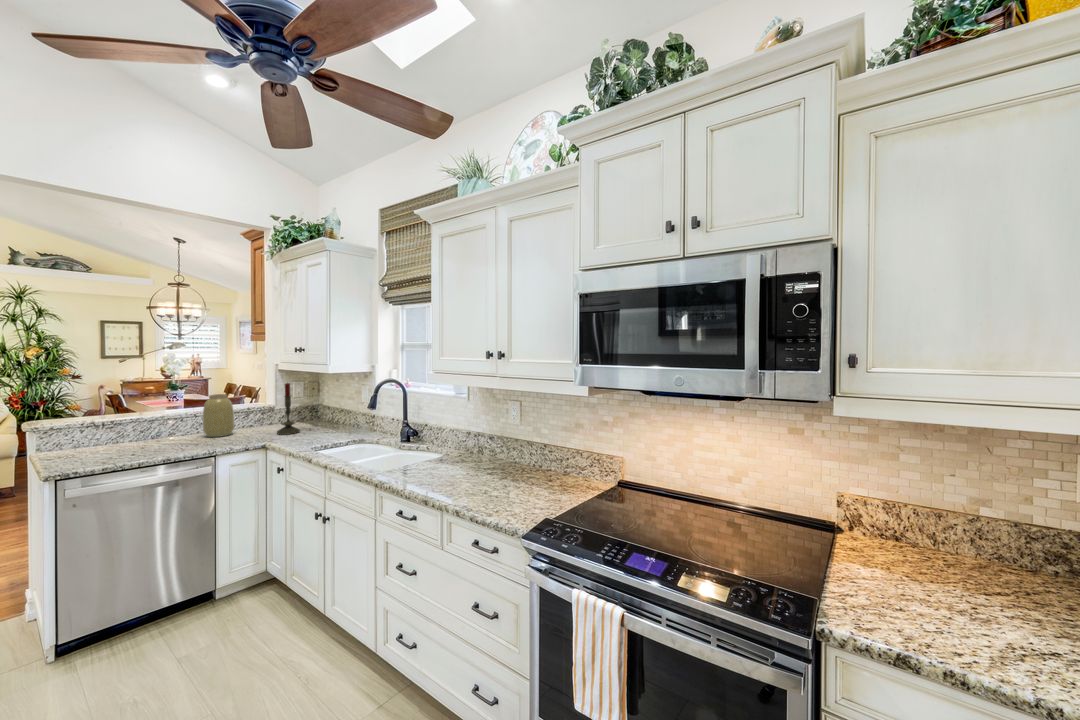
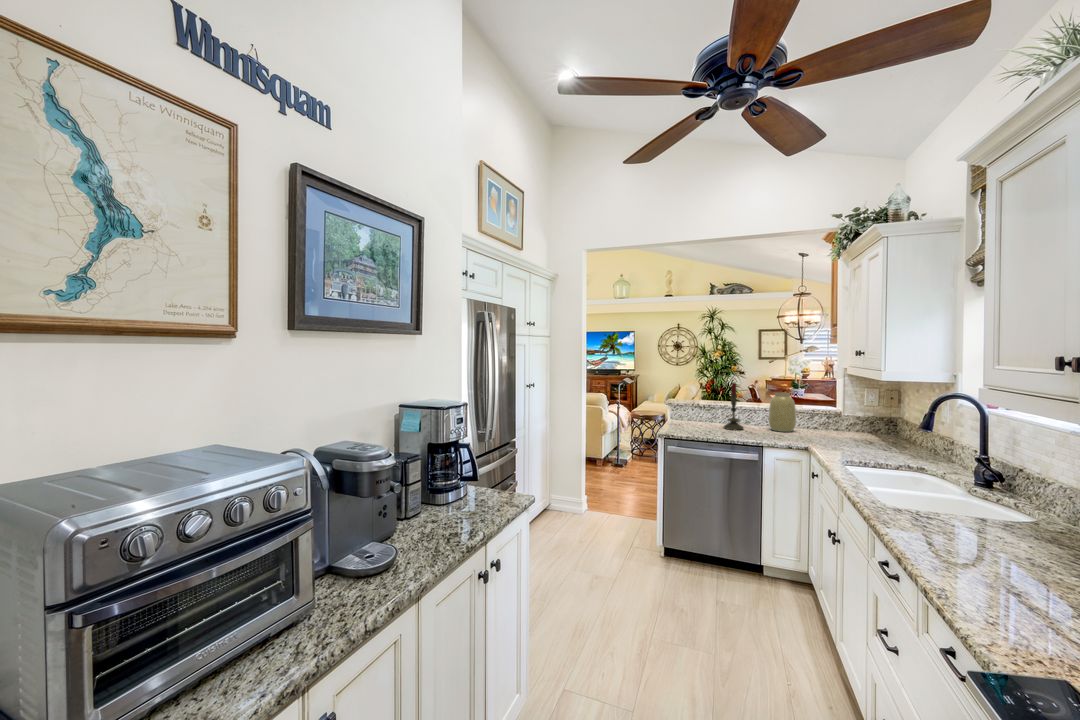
candle: present [277,383,300,435] -> present [724,383,744,430]

